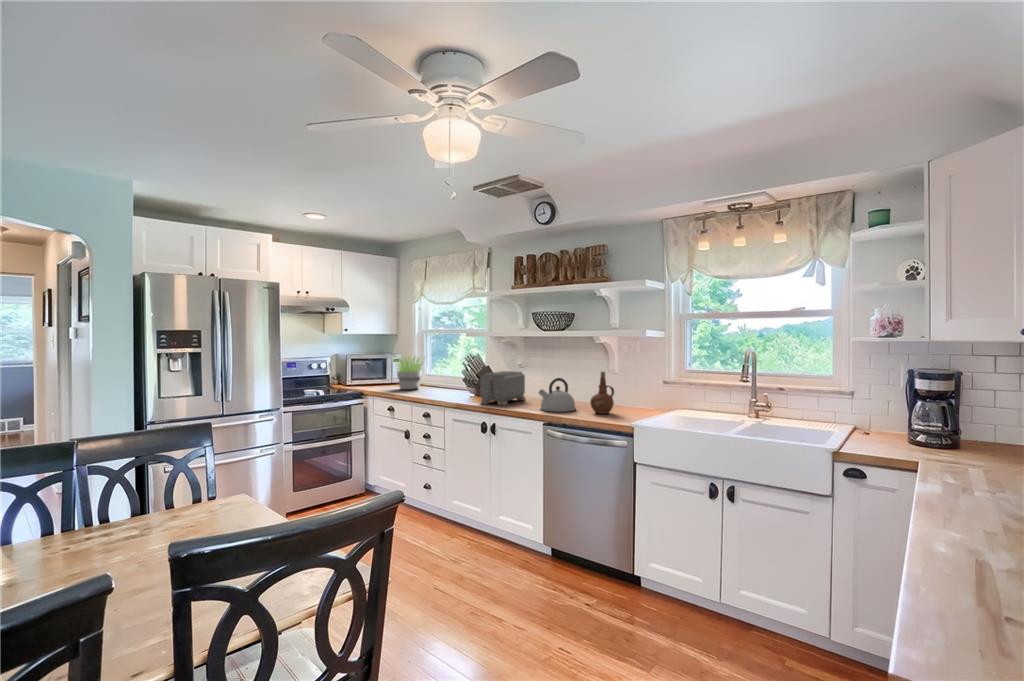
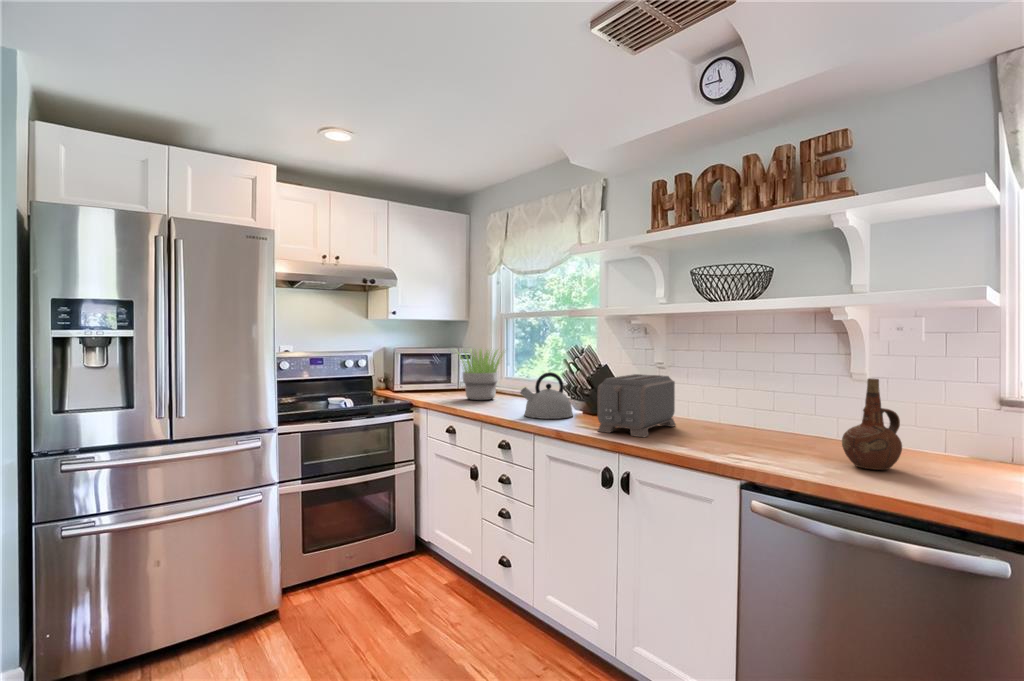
kettle: present [539,378,576,412] -> present [520,372,573,419]

